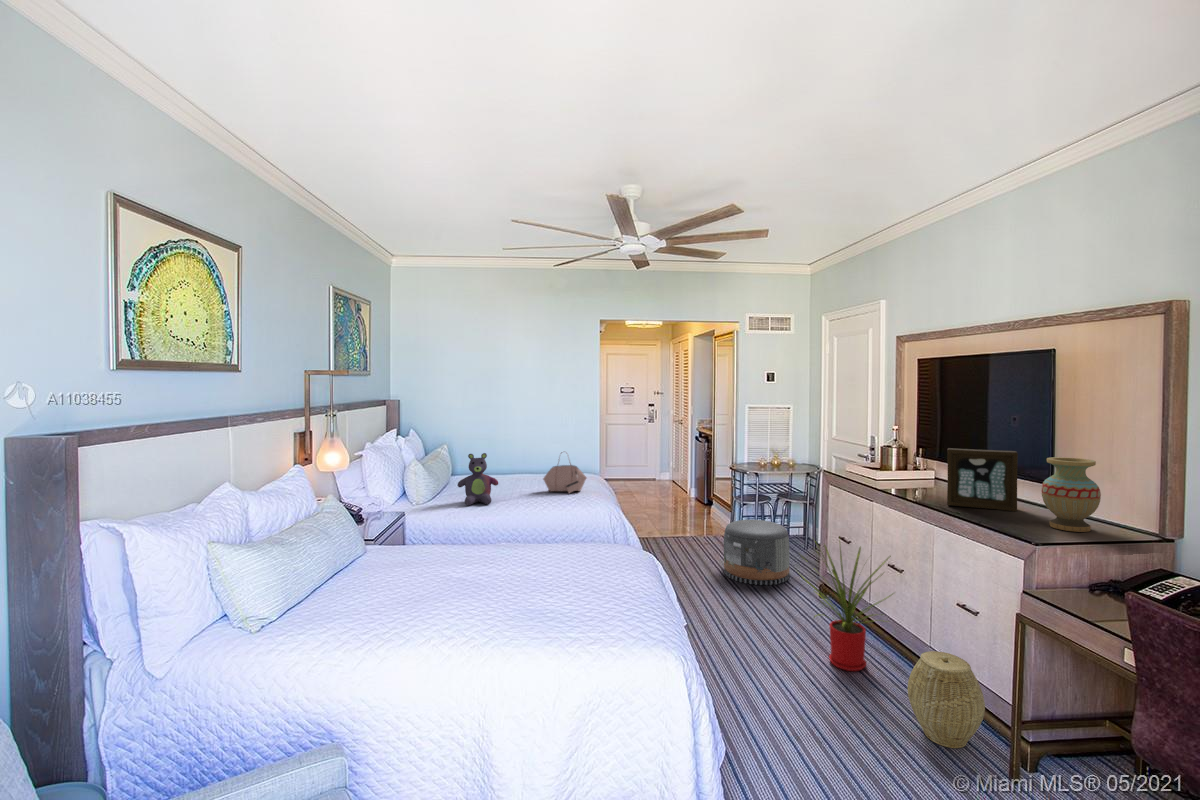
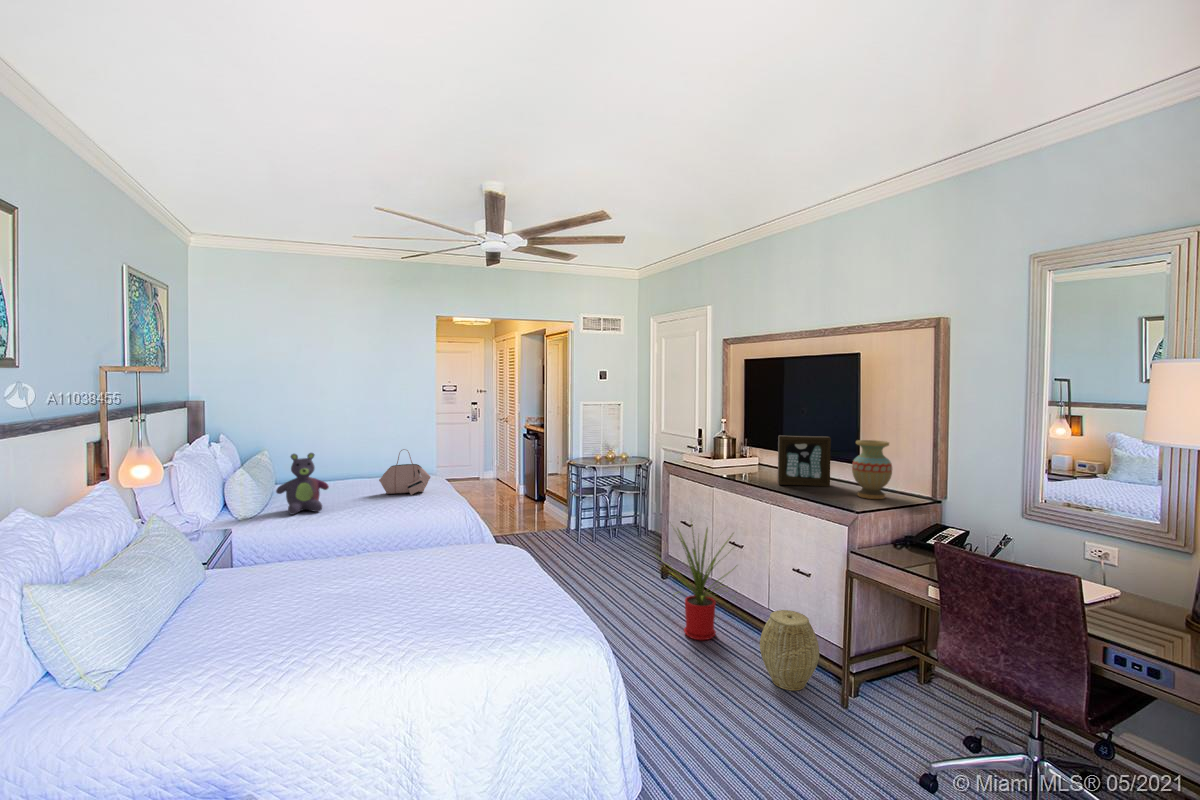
pouf: present [724,520,789,585] -> none [570,511,632,574]

